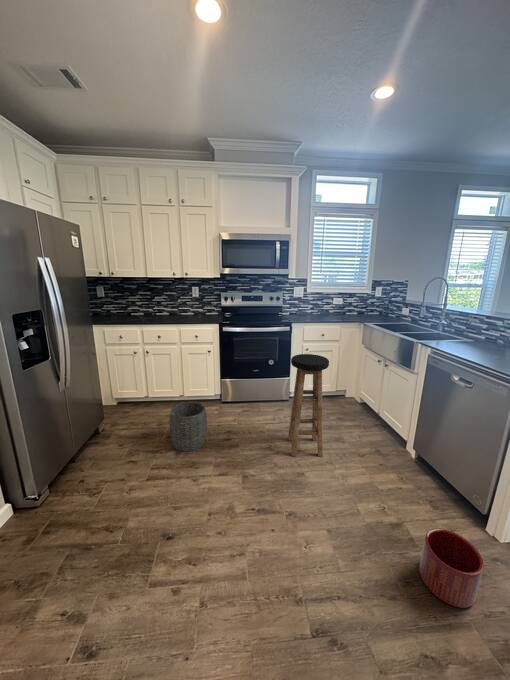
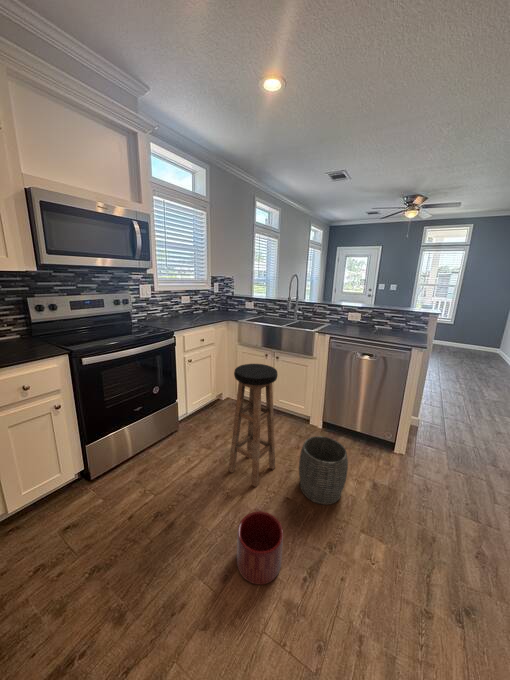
woven basket: present [169,402,207,452] -> present [299,436,348,505]
planter: present [419,528,484,608] -> present [237,511,283,585]

